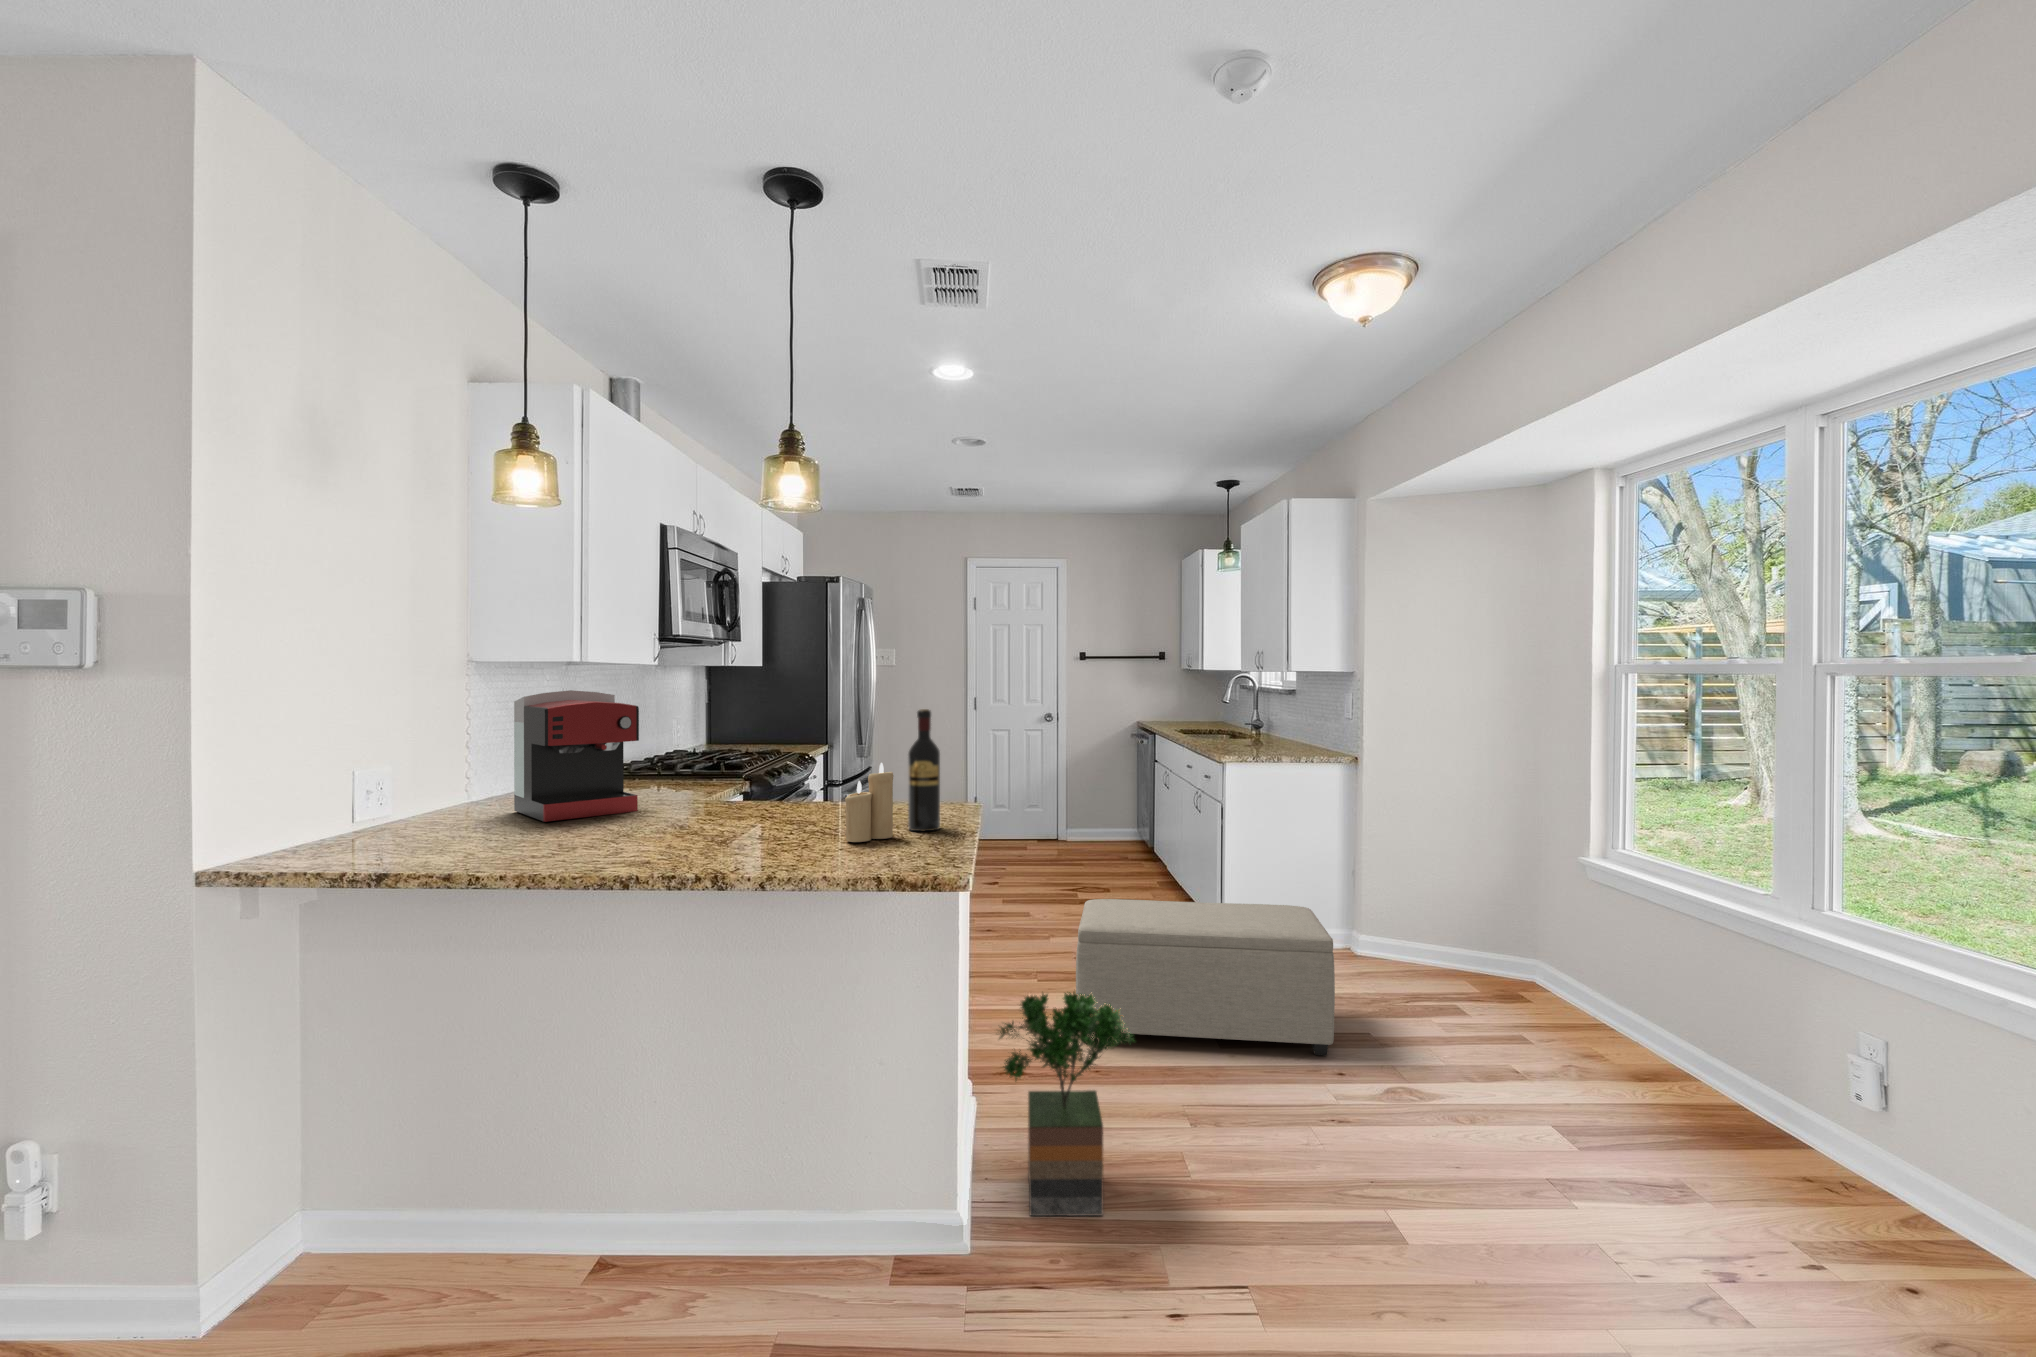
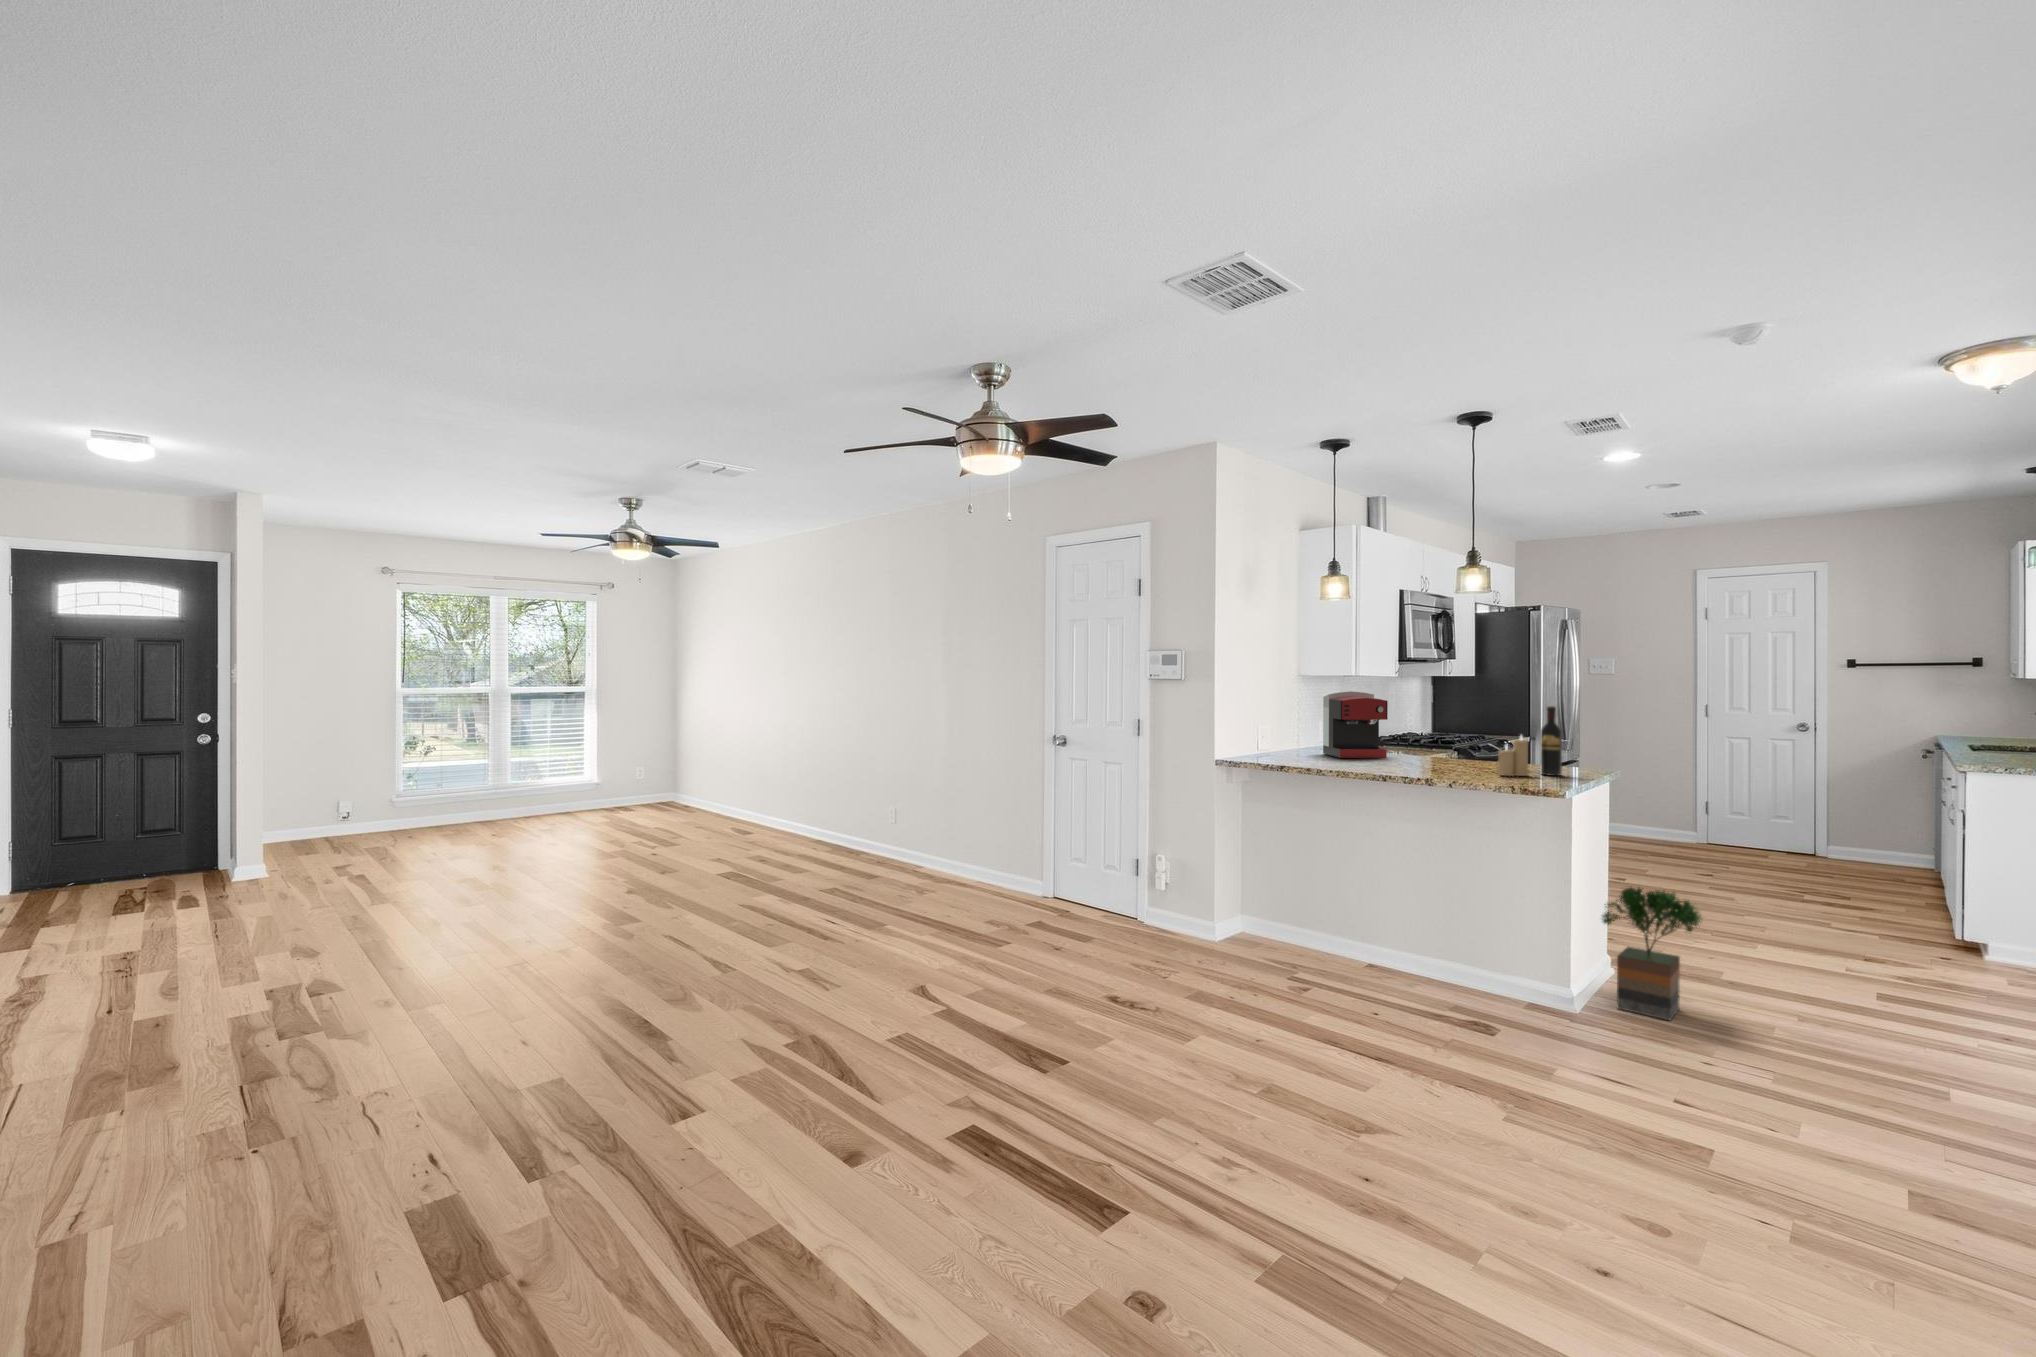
ottoman: present [1076,899,1335,1056] -> none [1714,868,2003,1021]

